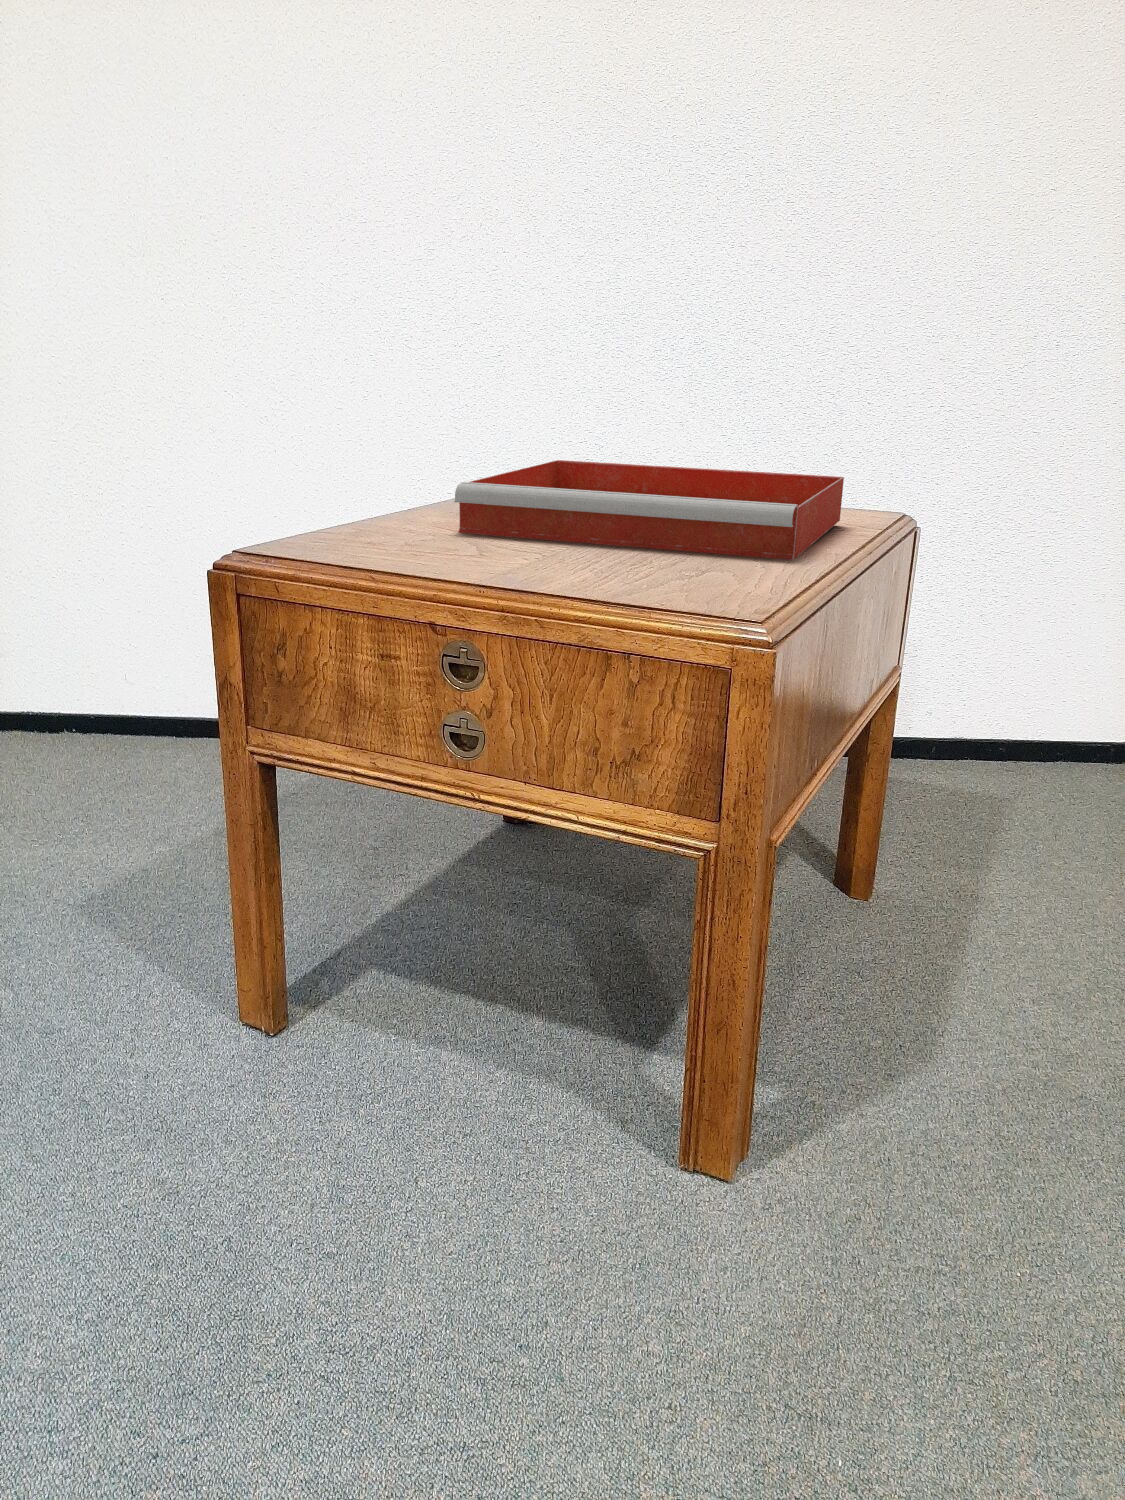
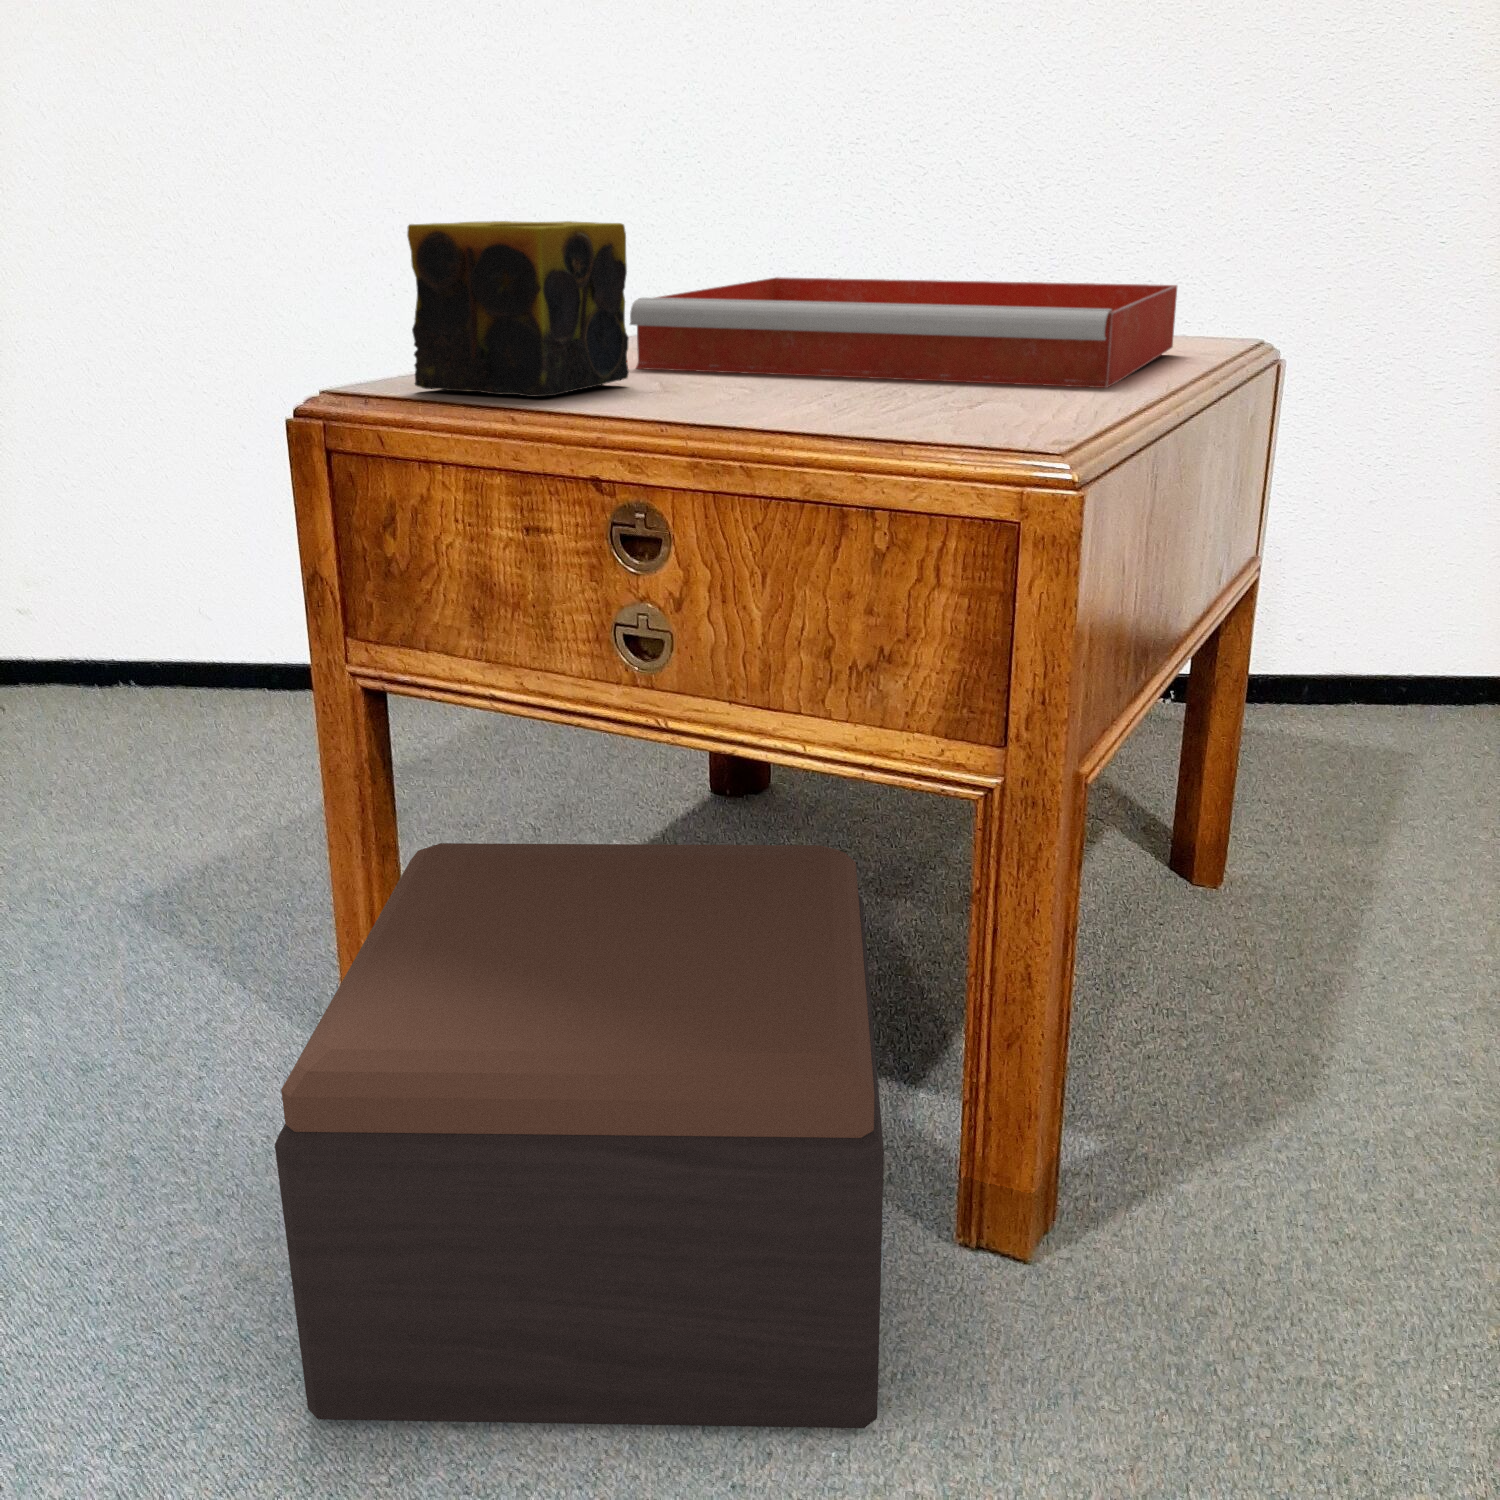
candle: none [299,431,455,562] -> present [407,221,629,397]
footstool: none [199,877,631,1305] -> present [275,843,884,1428]

